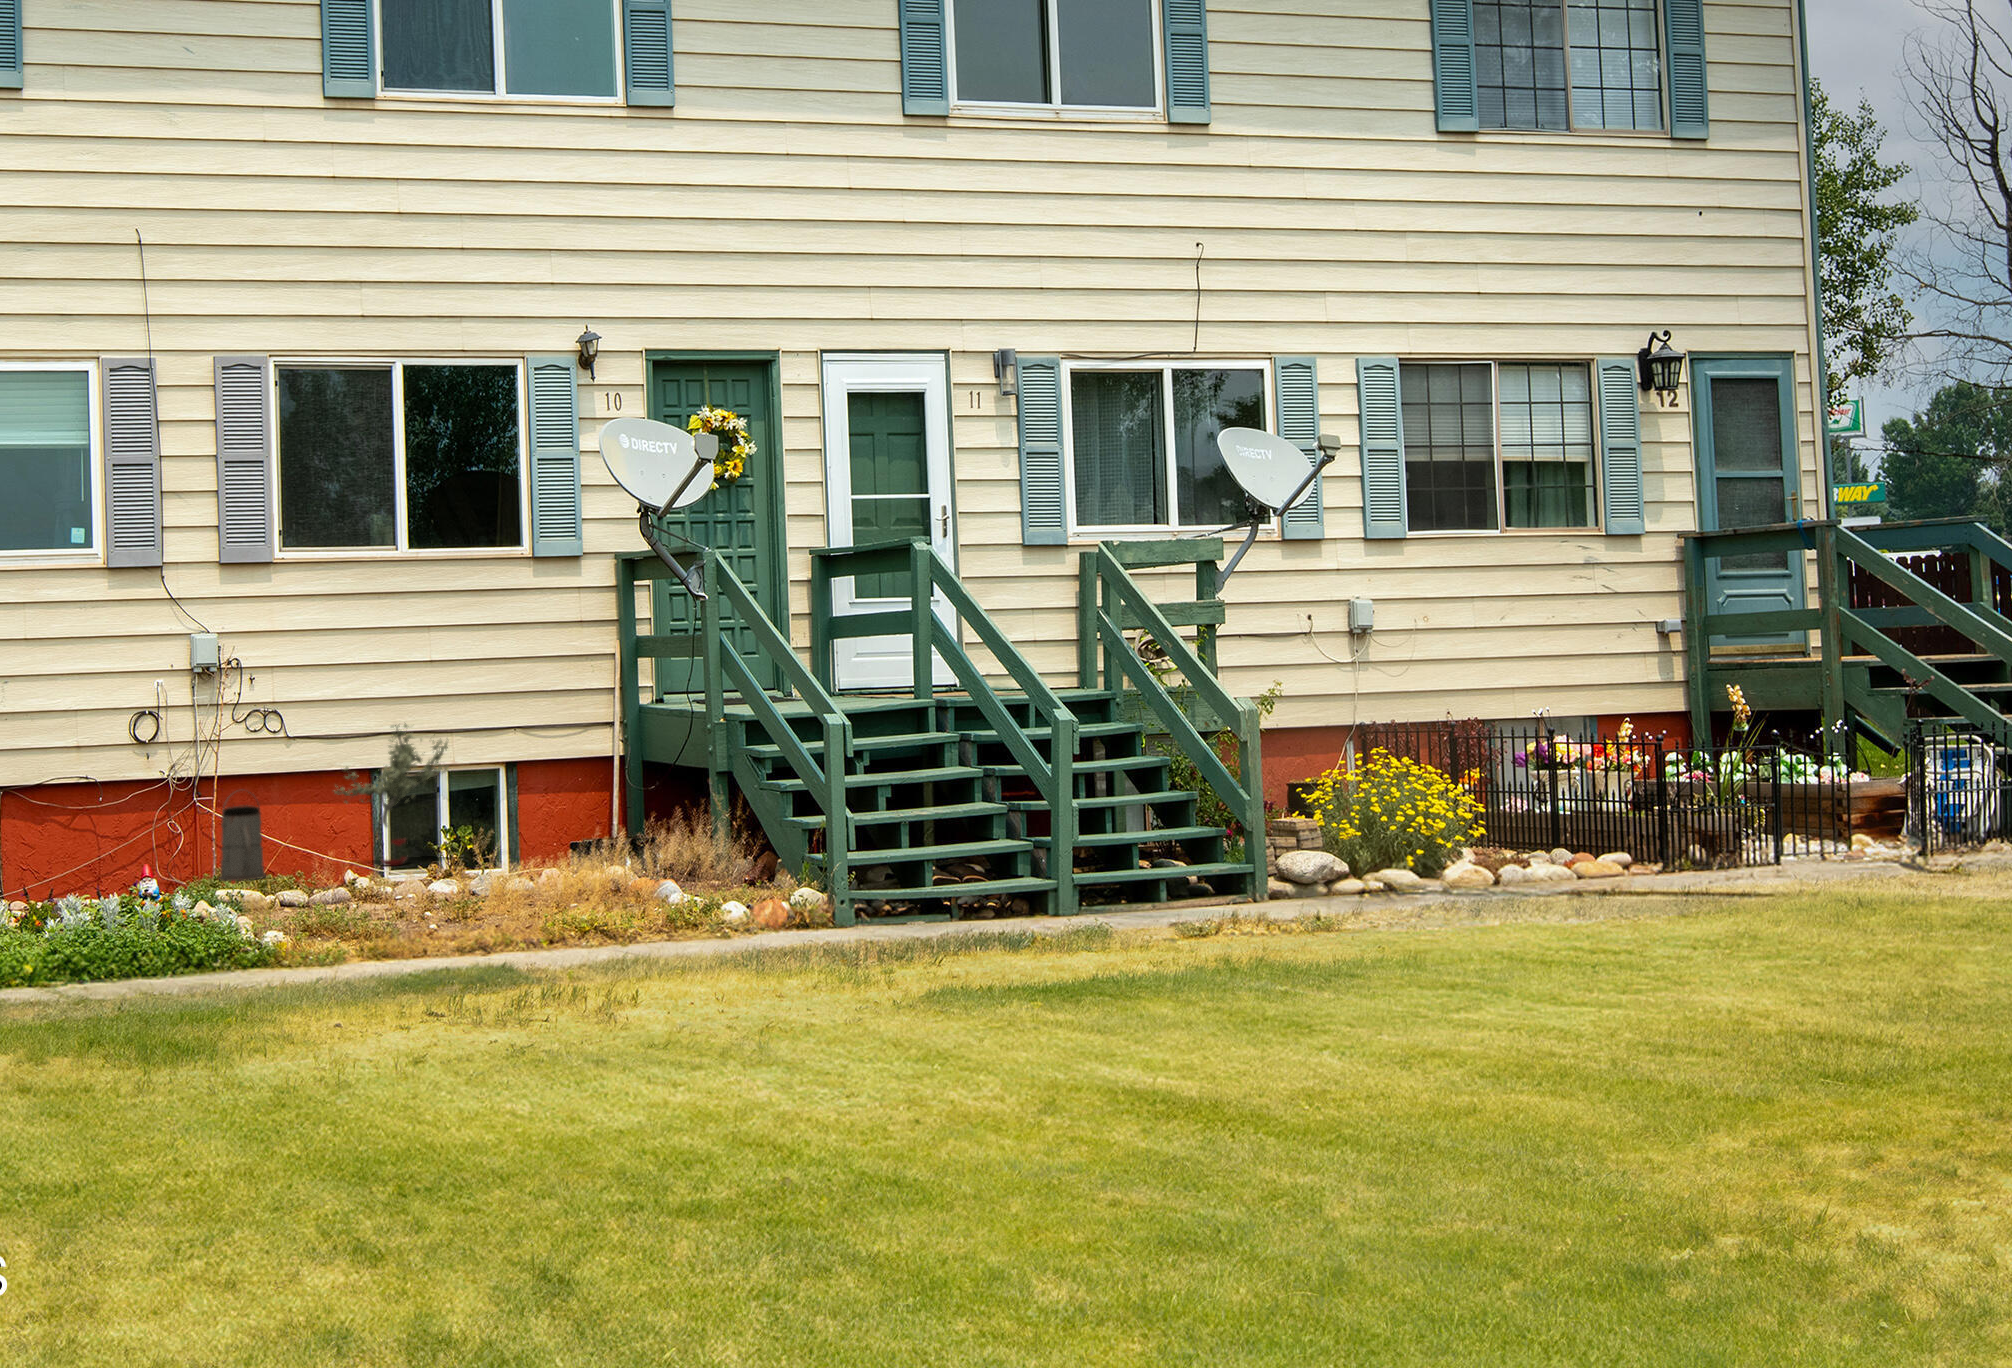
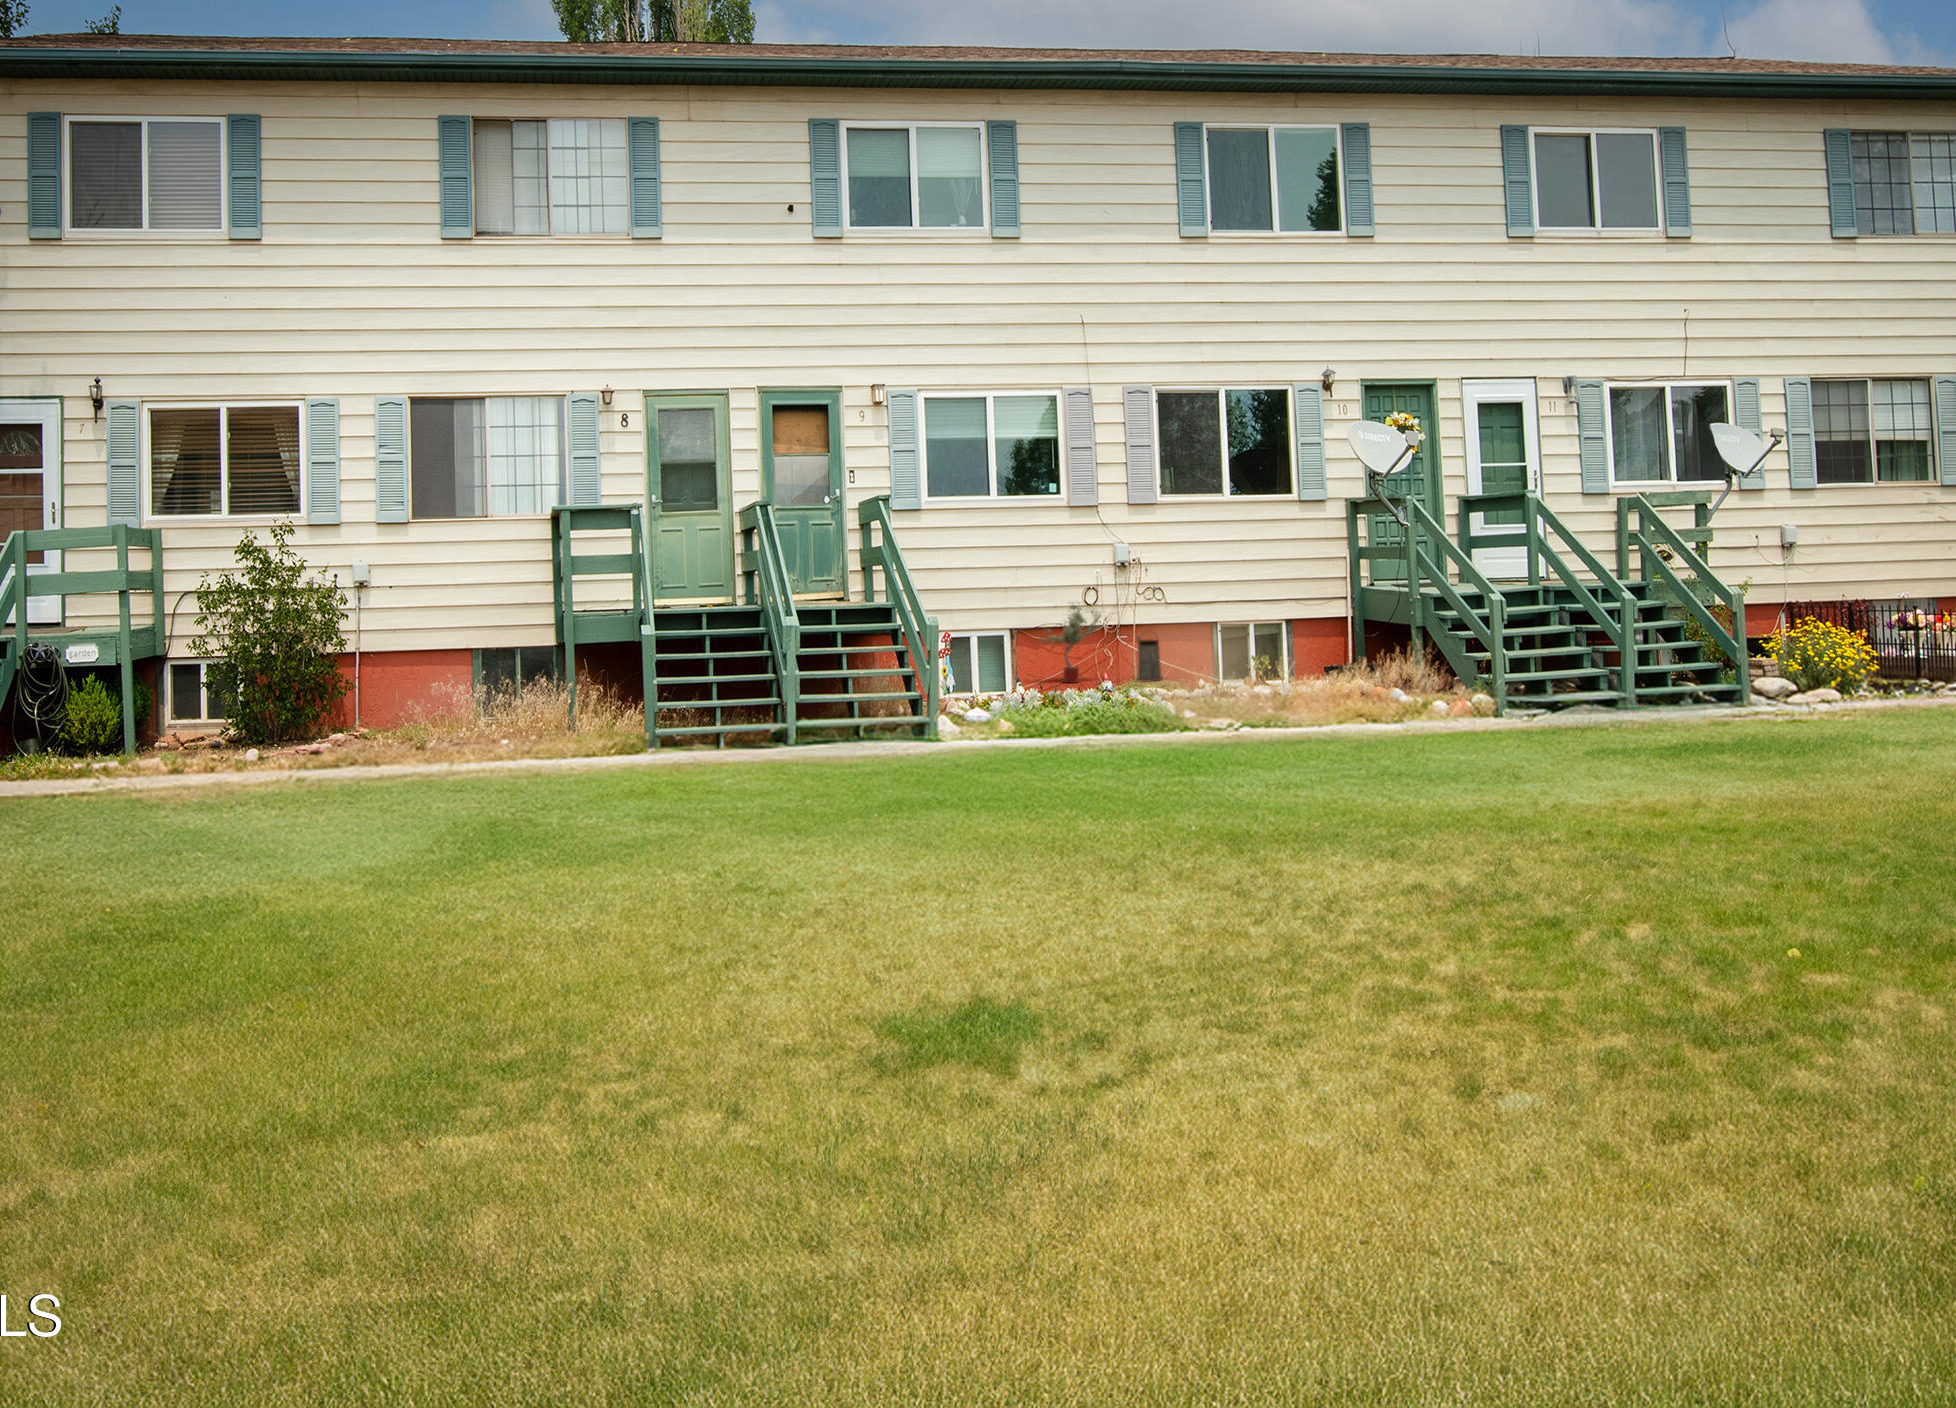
potted tree: present [334,723,448,866] -> present [1040,603,1103,683]

